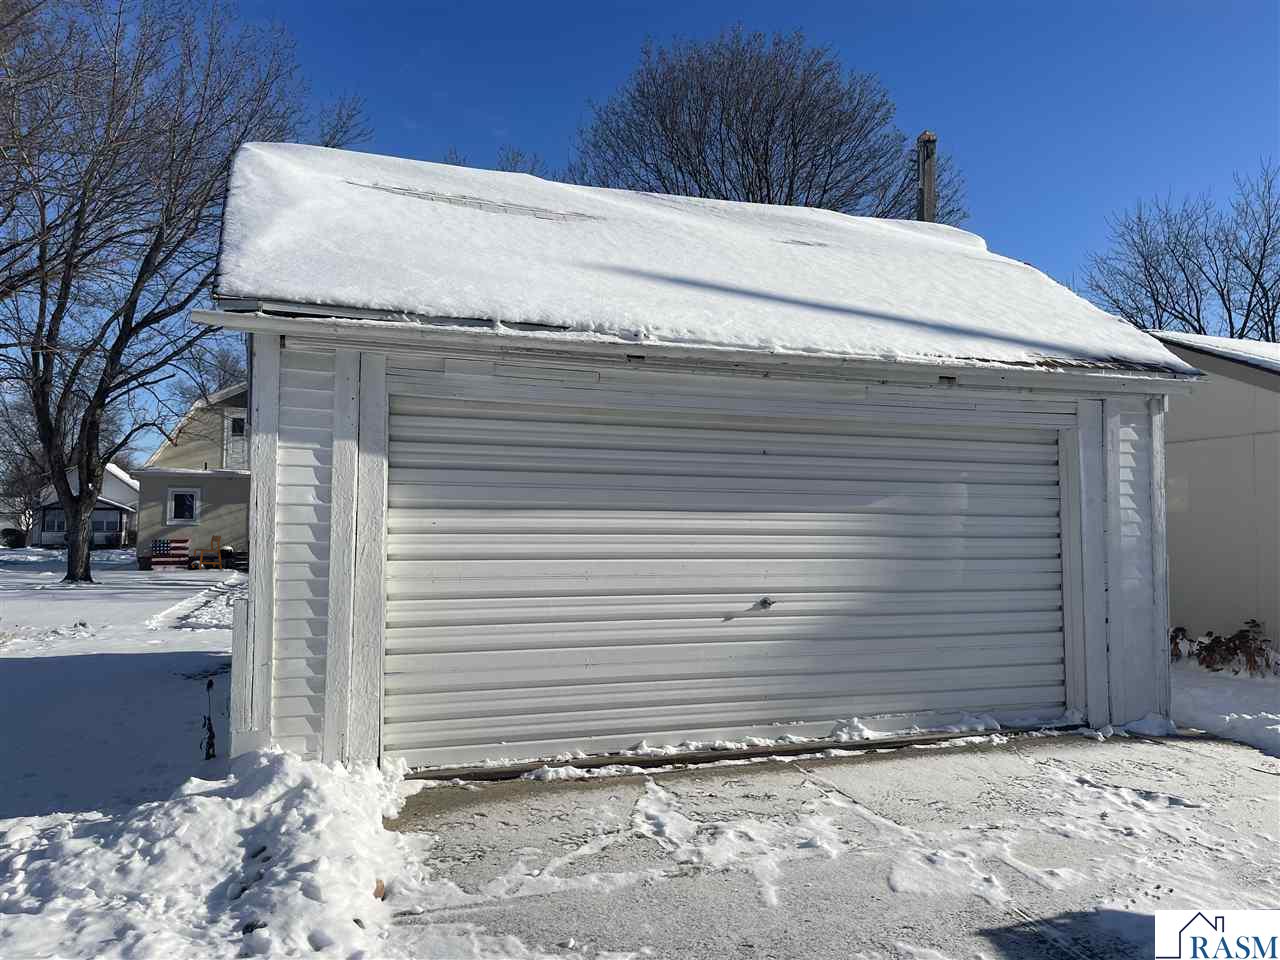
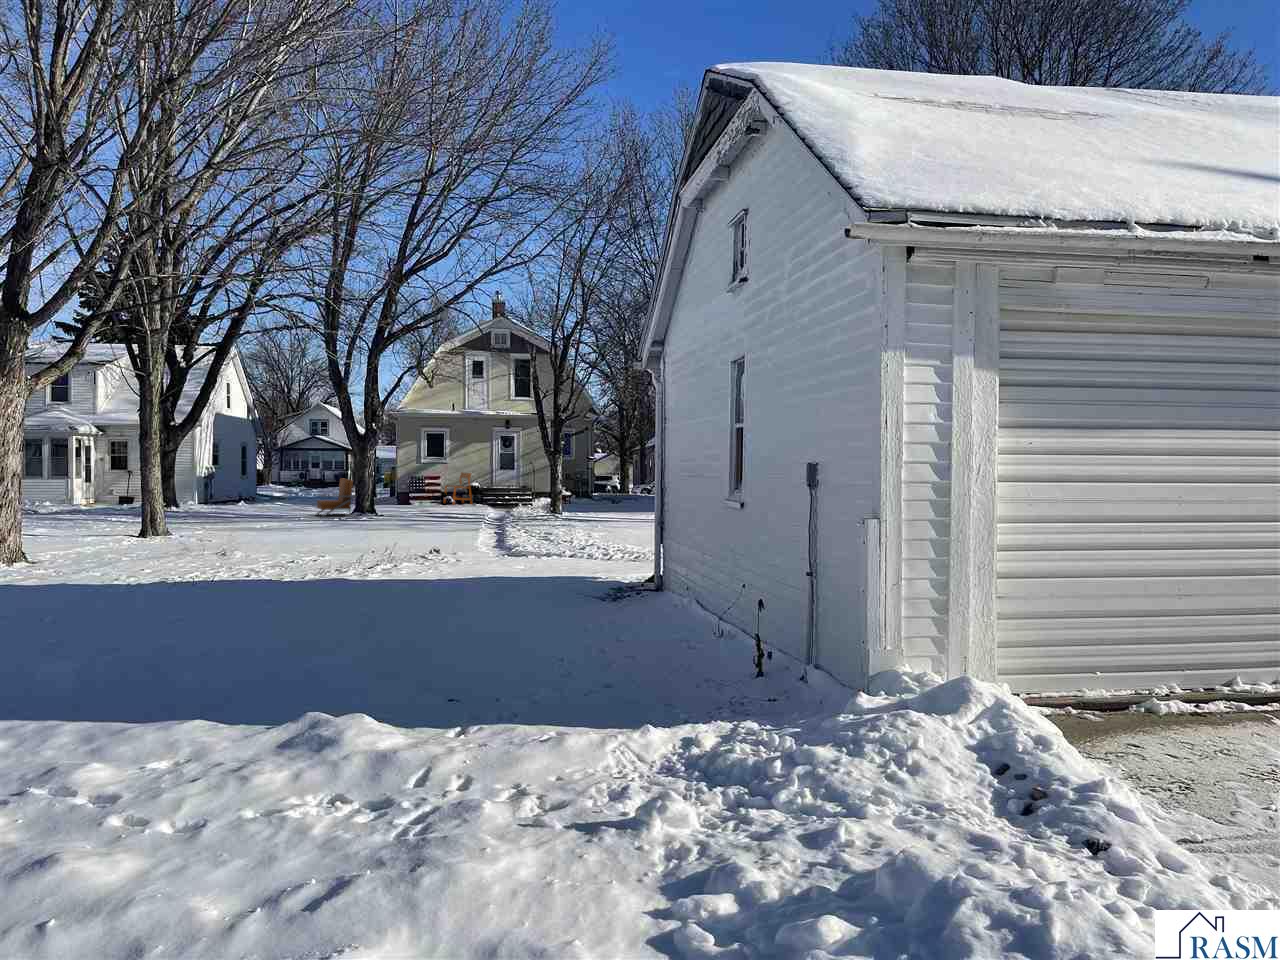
lounge chair: none [19,545,66,588] -> present [316,479,356,518]

